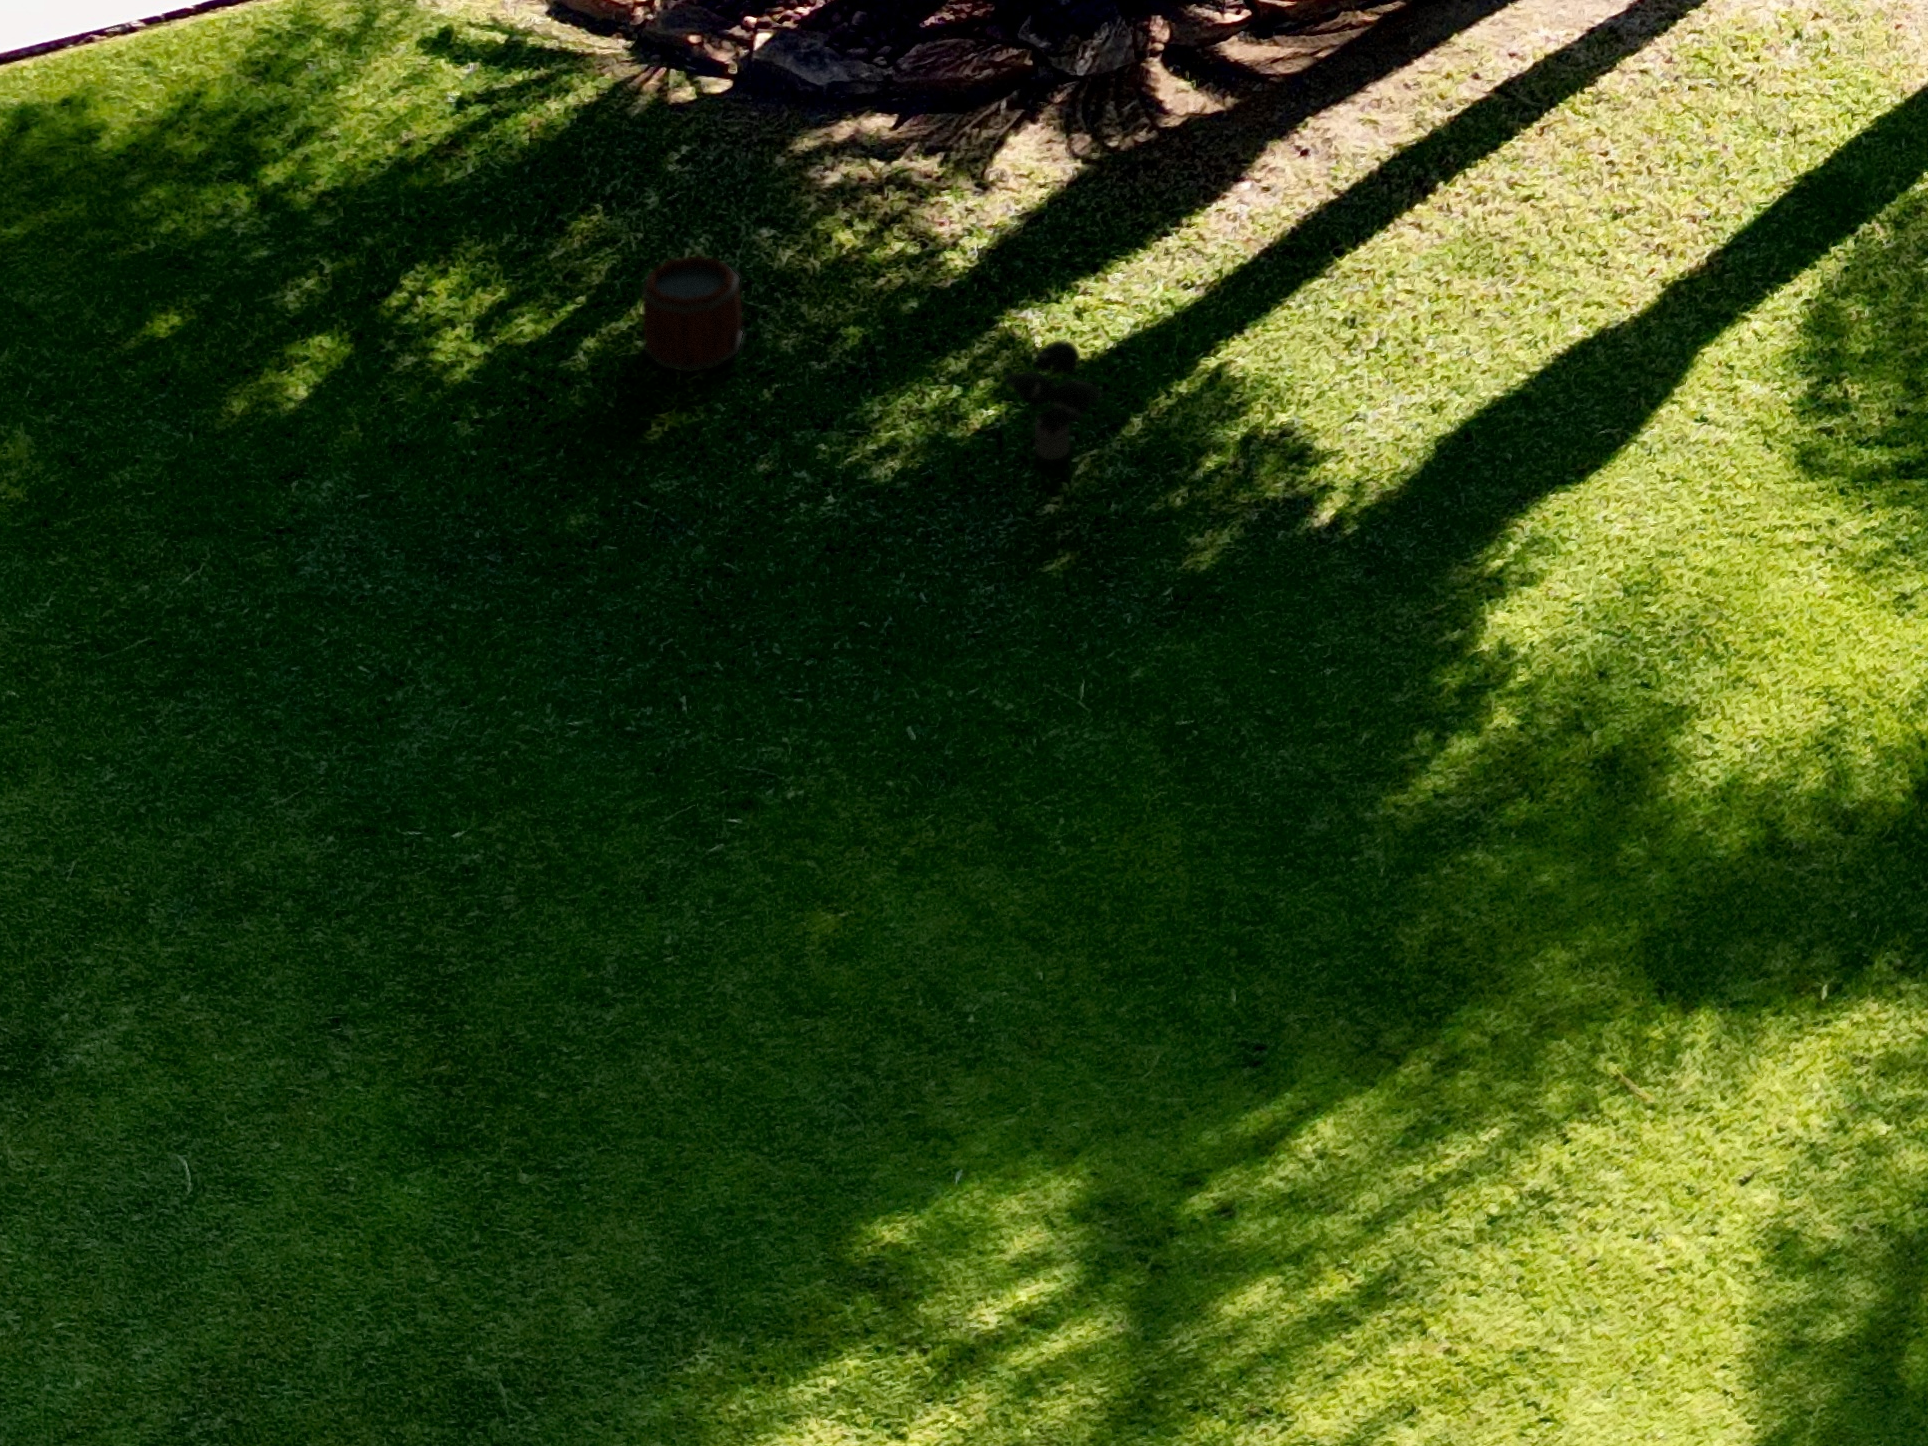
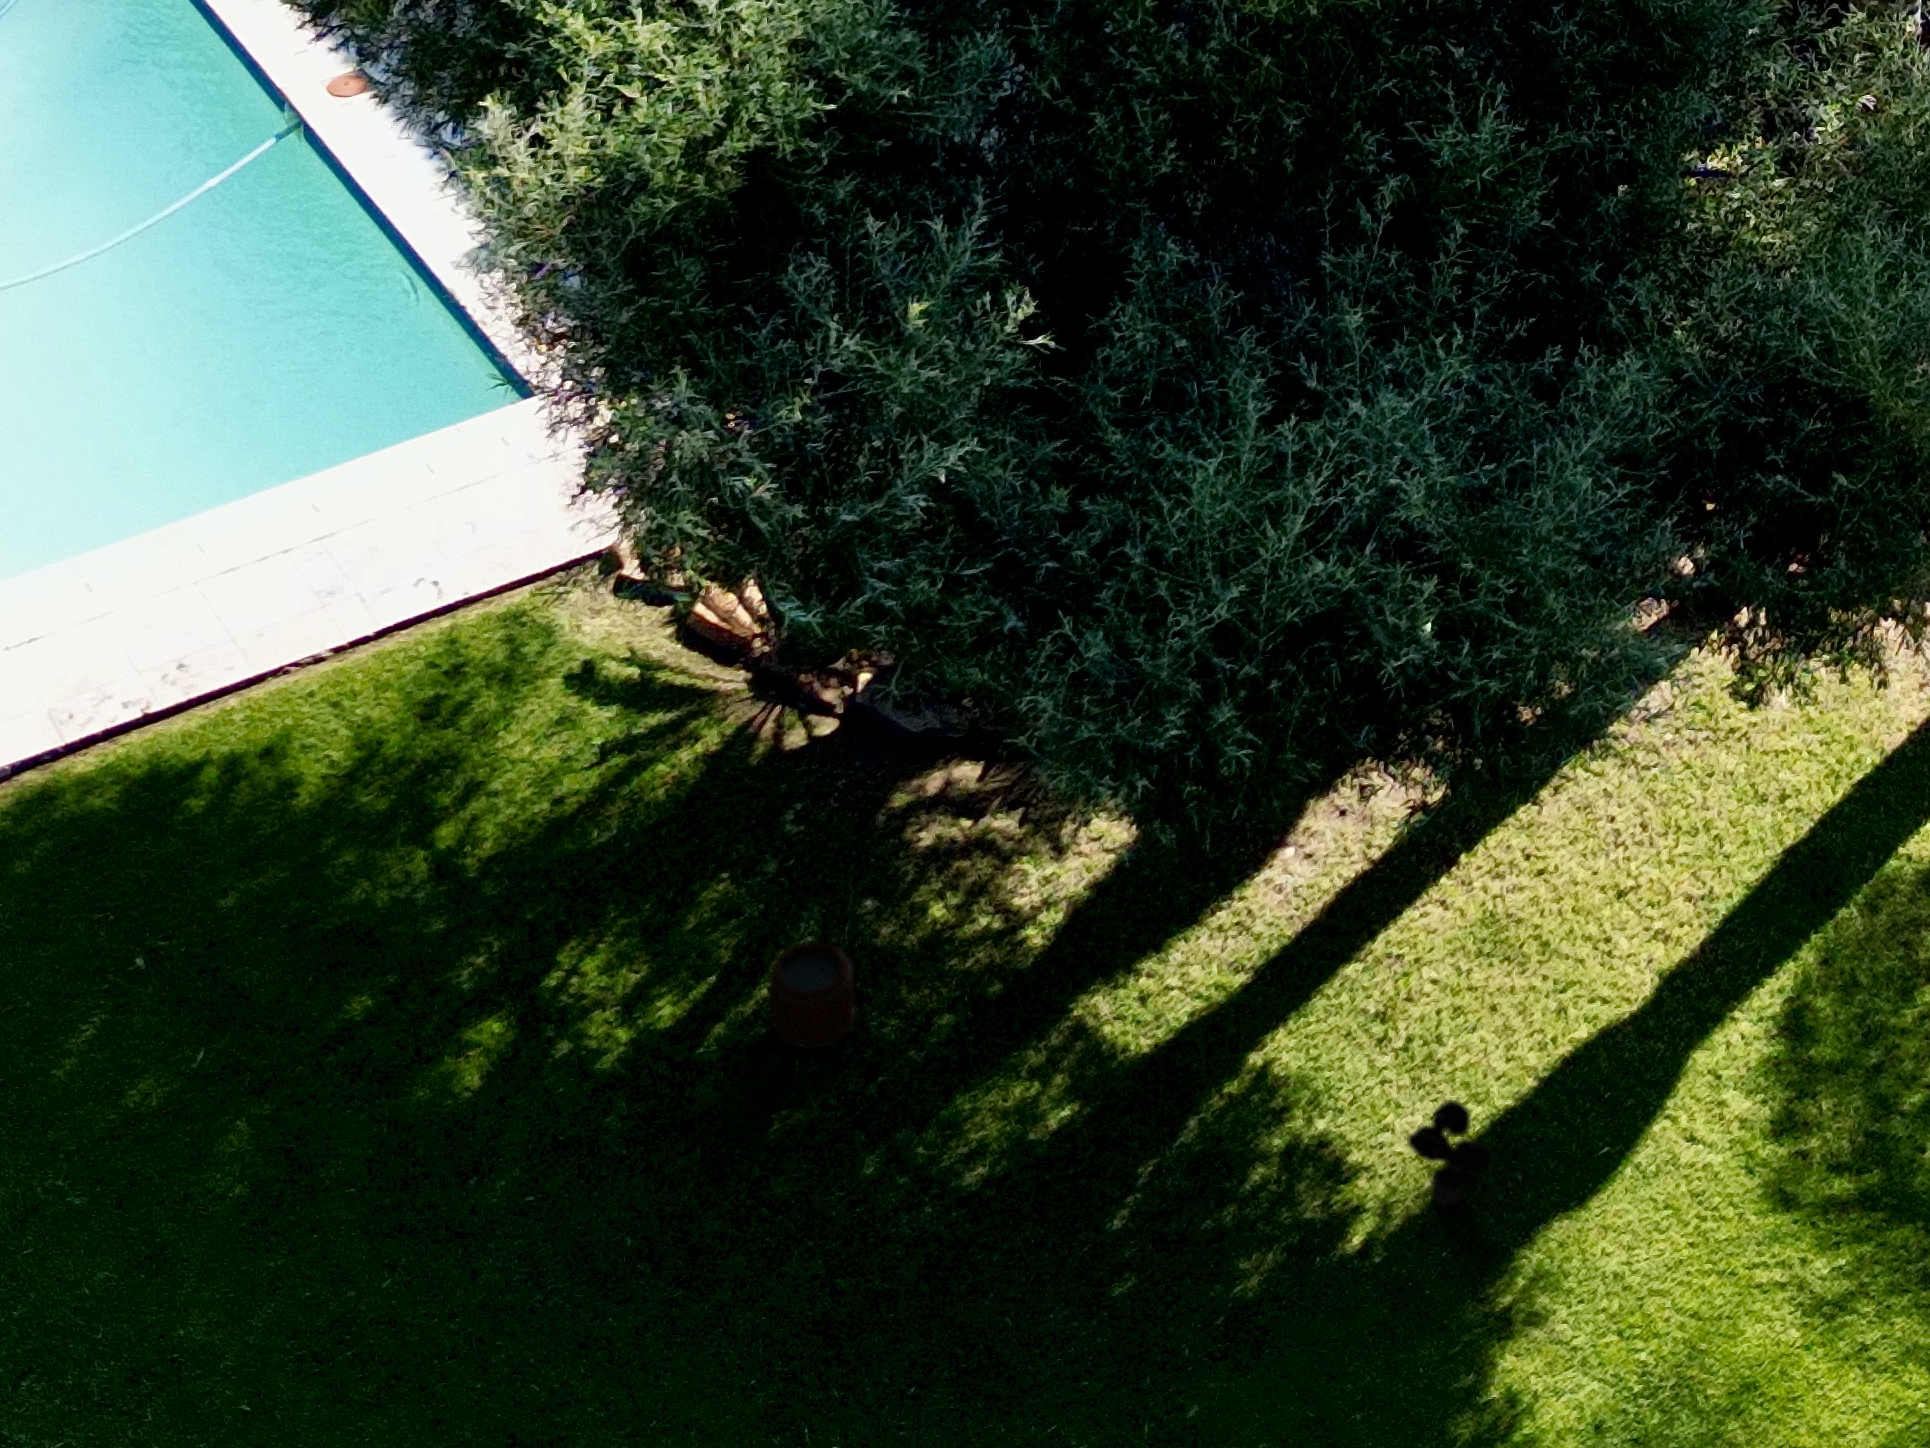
potted plant: present [1005,340,1101,460] -> present [1407,1100,1492,1206]

